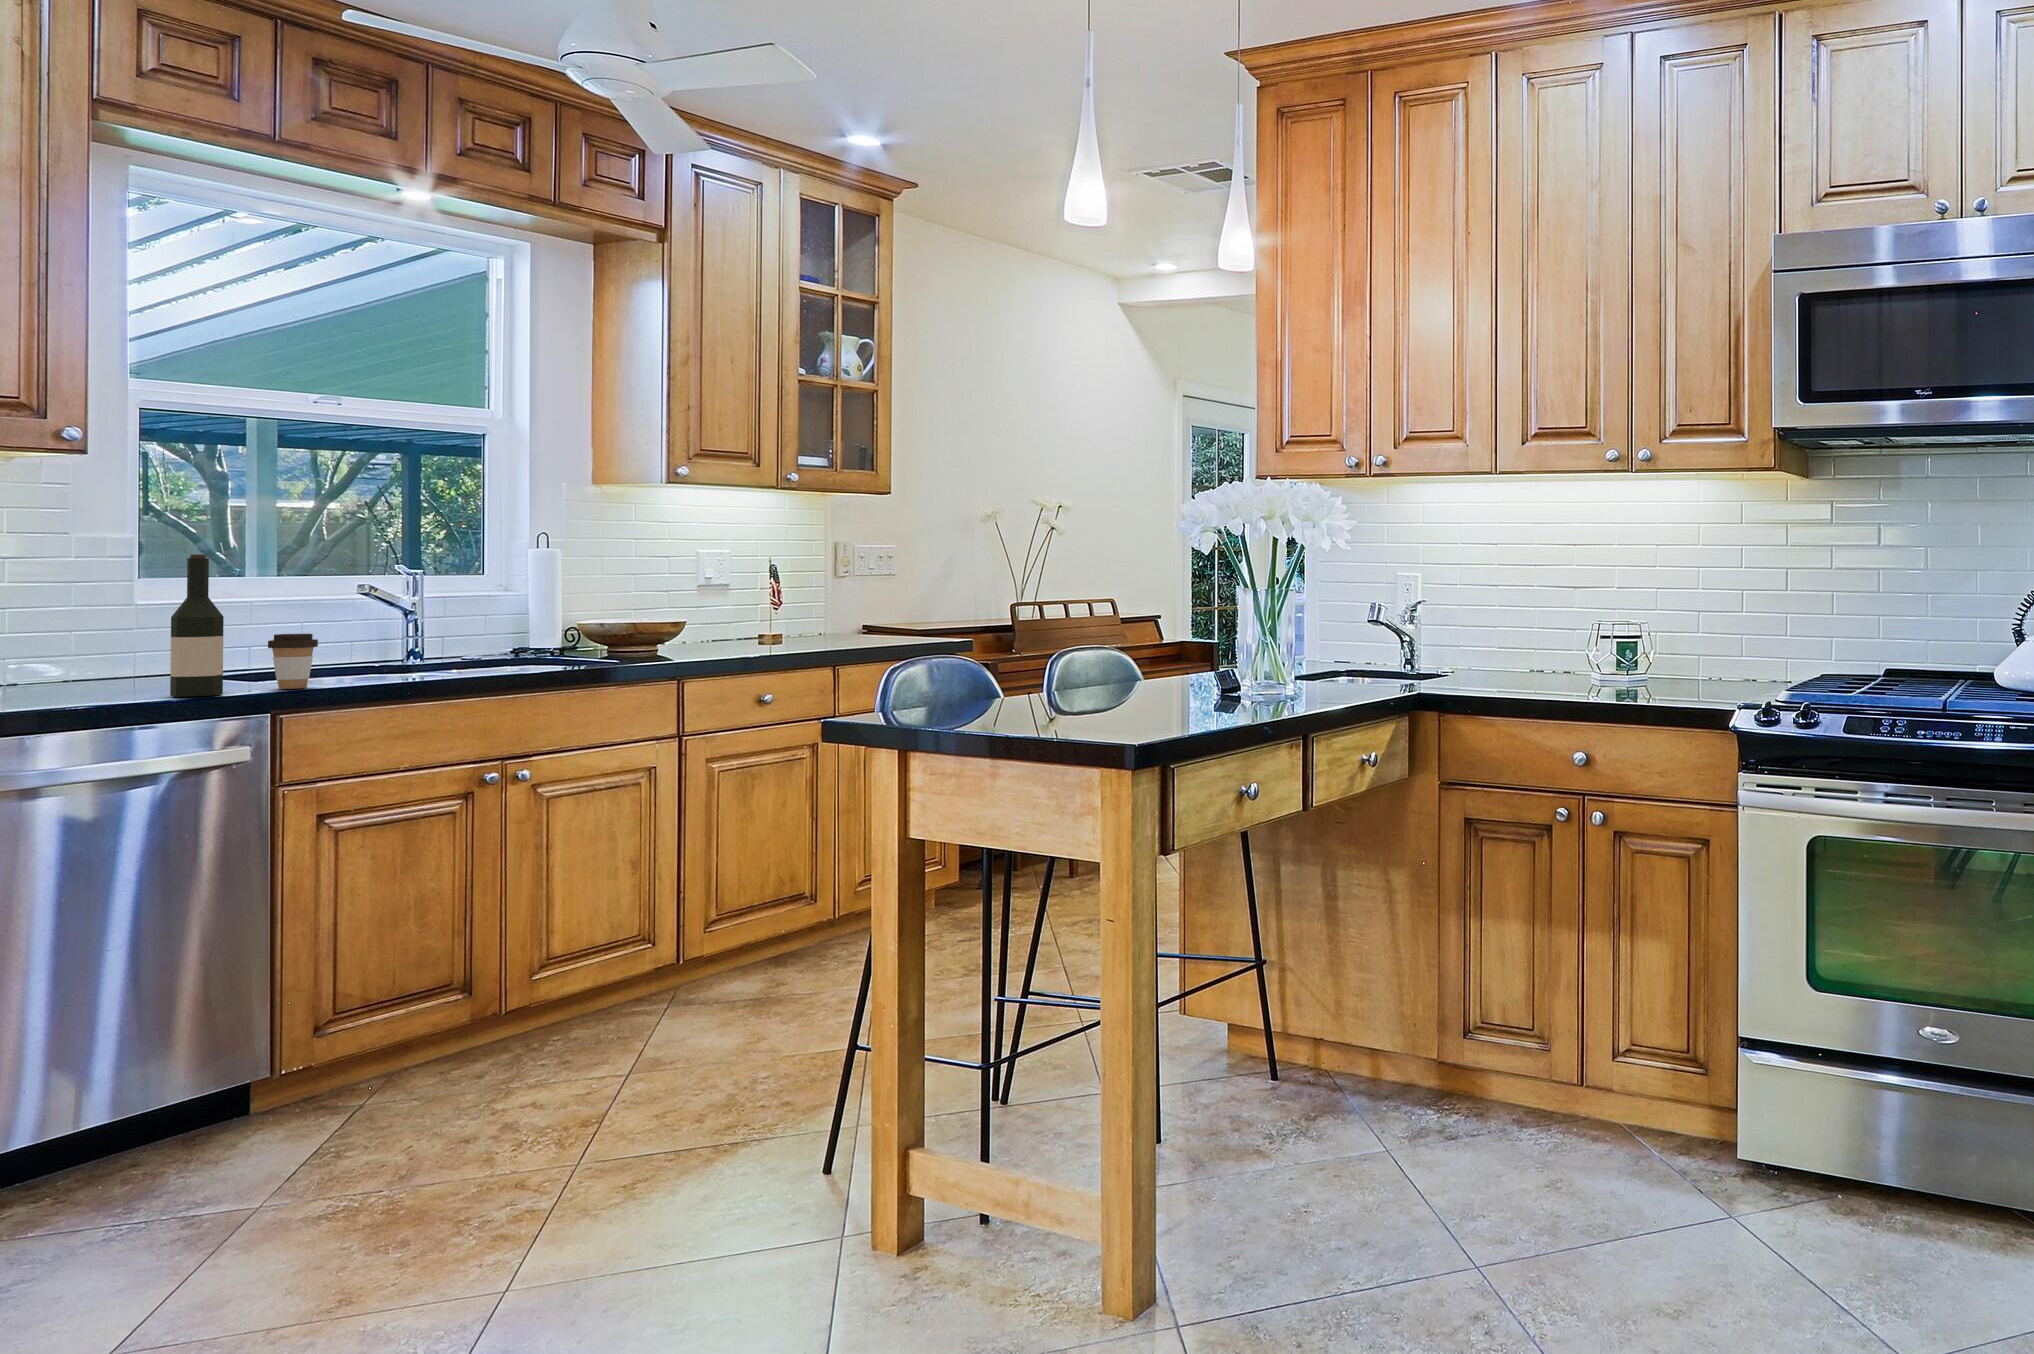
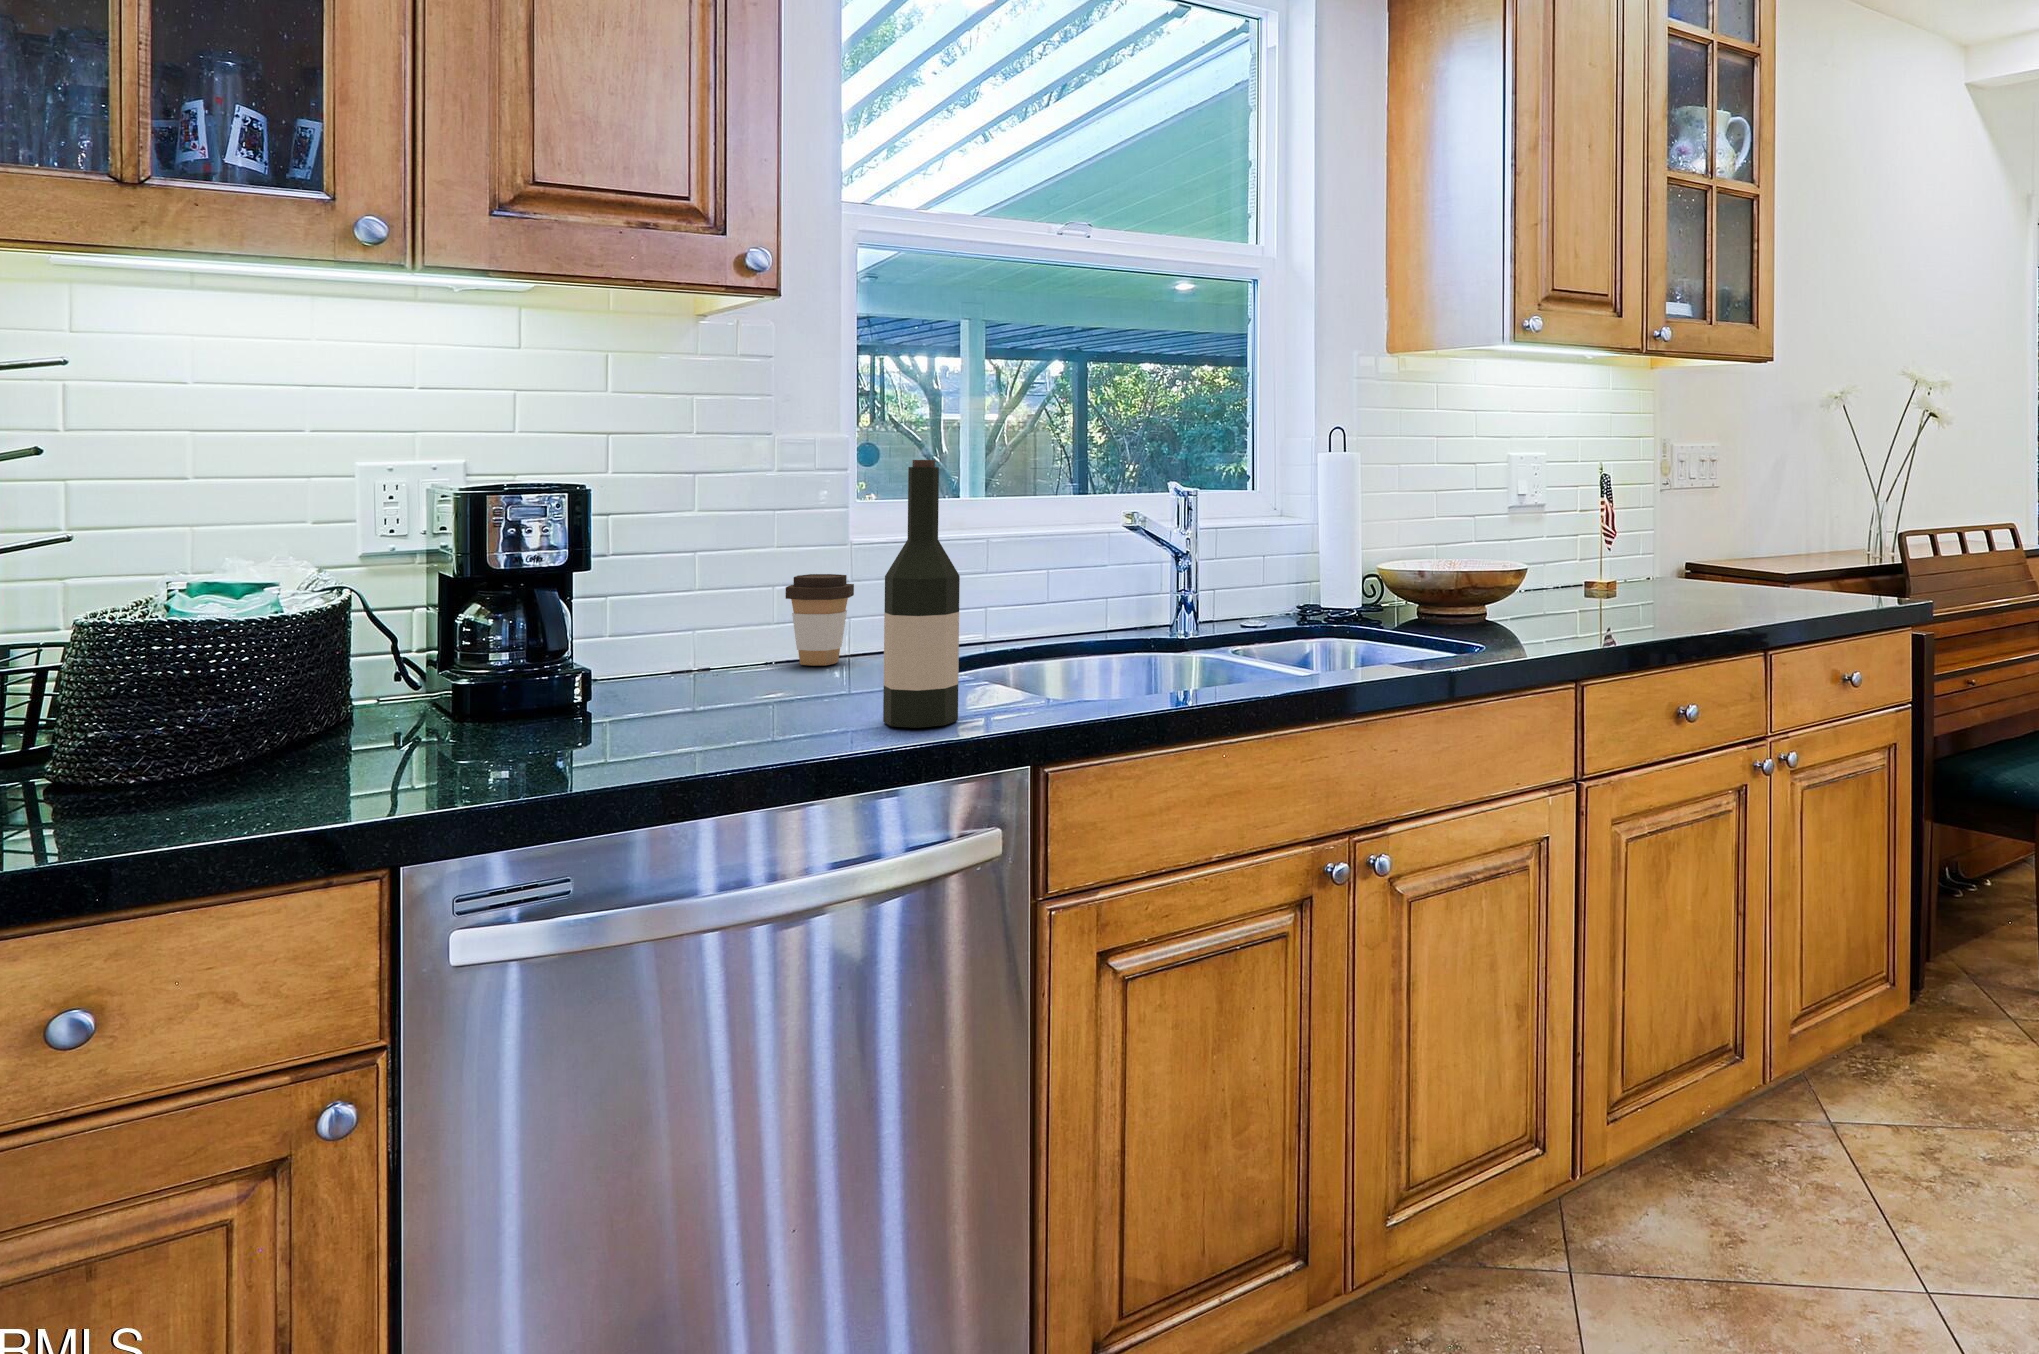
coffee cup: present [268,634,318,689] -> present [785,574,854,665]

